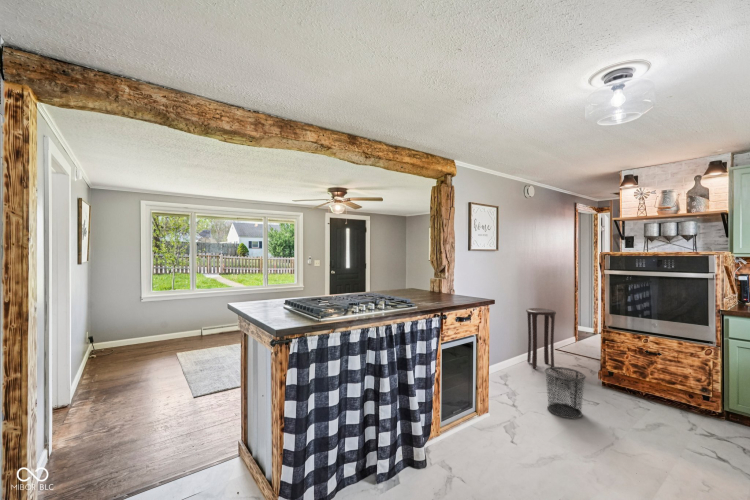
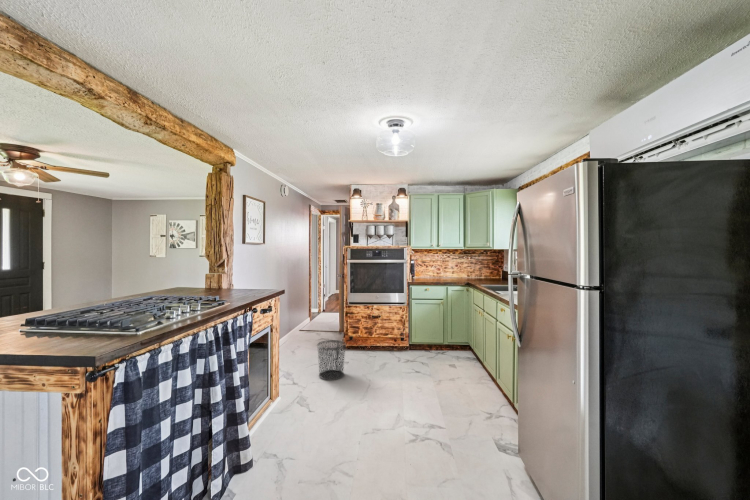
stool: present [526,308,556,368] -> none [283,296,308,349]

